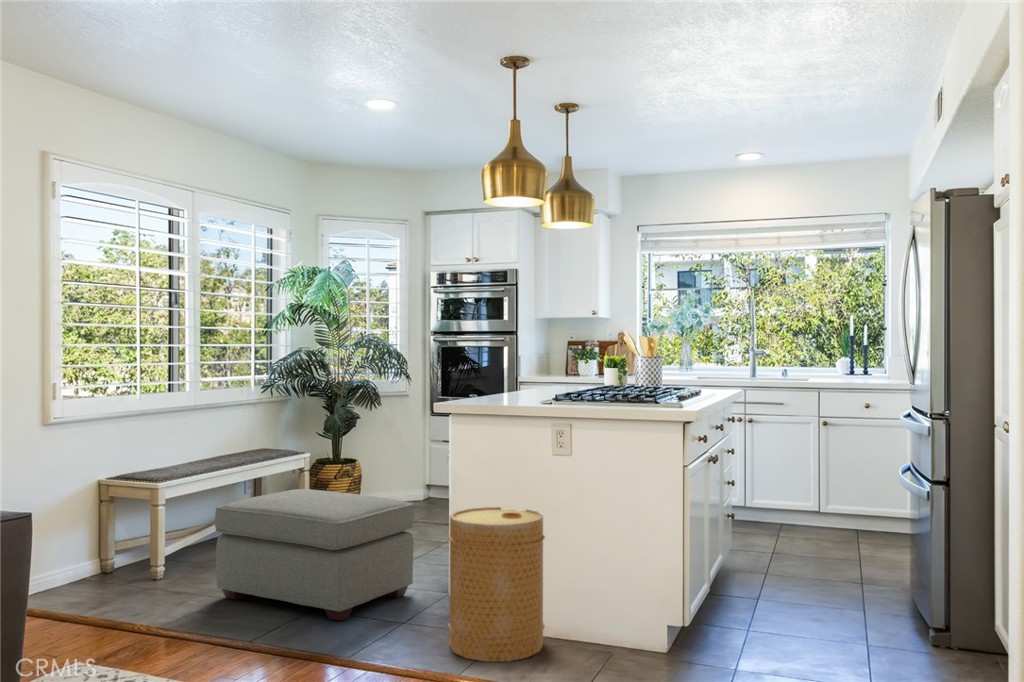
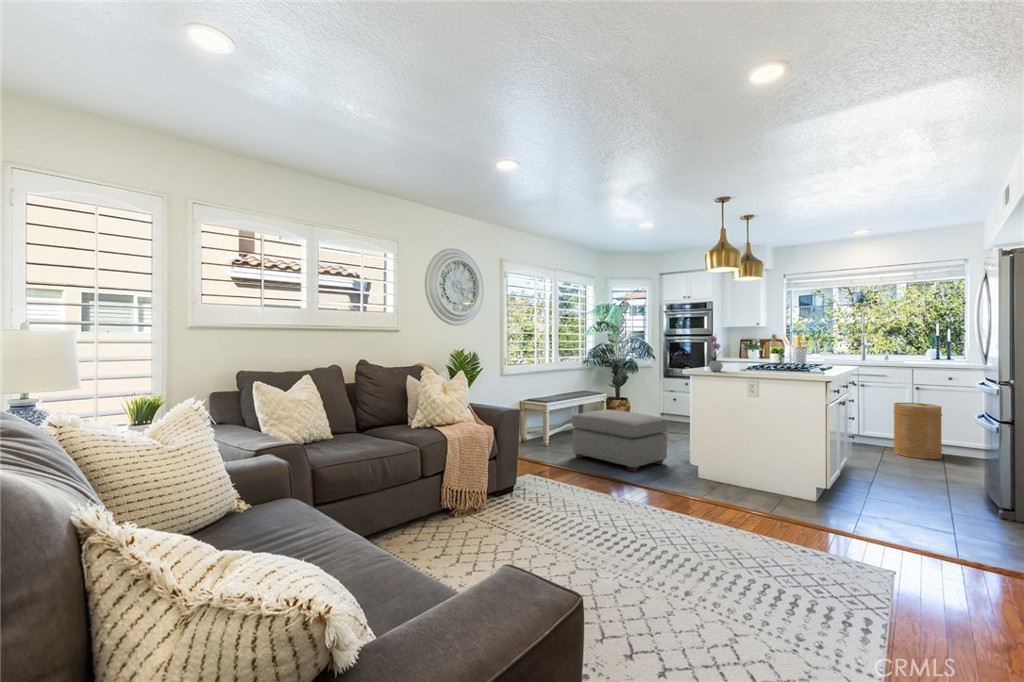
flower arrangement: none [486,325,517,406] -> present [708,335,723,371]
basket: present [448,507,545,661] -> present [893,403,942,459]

